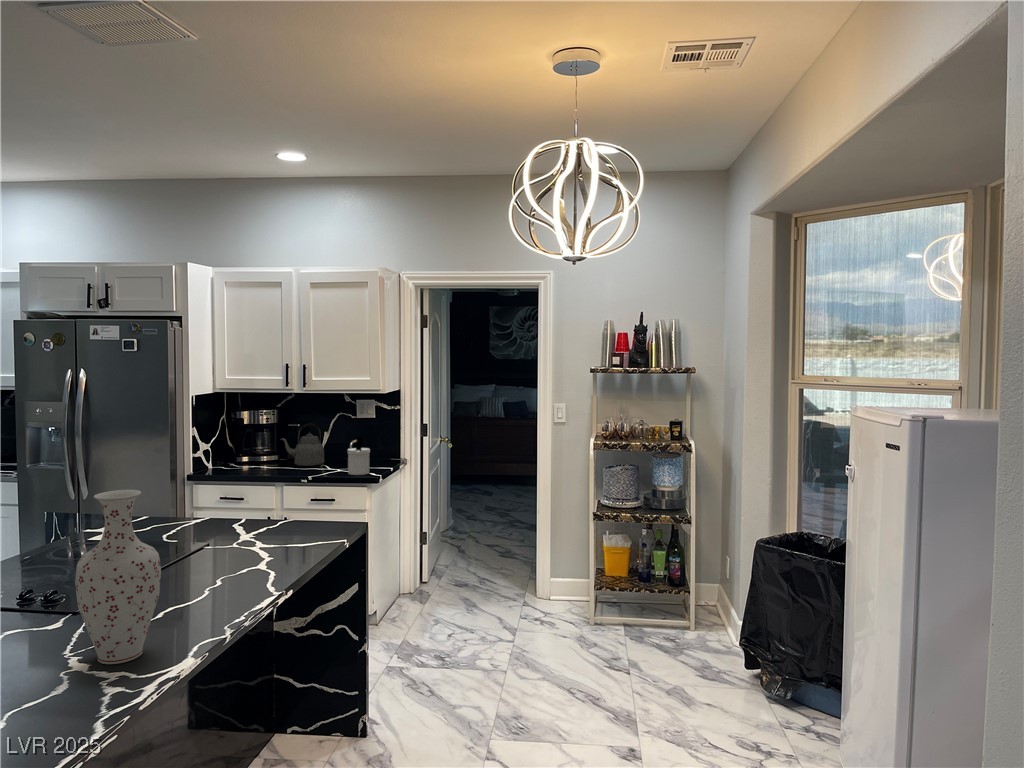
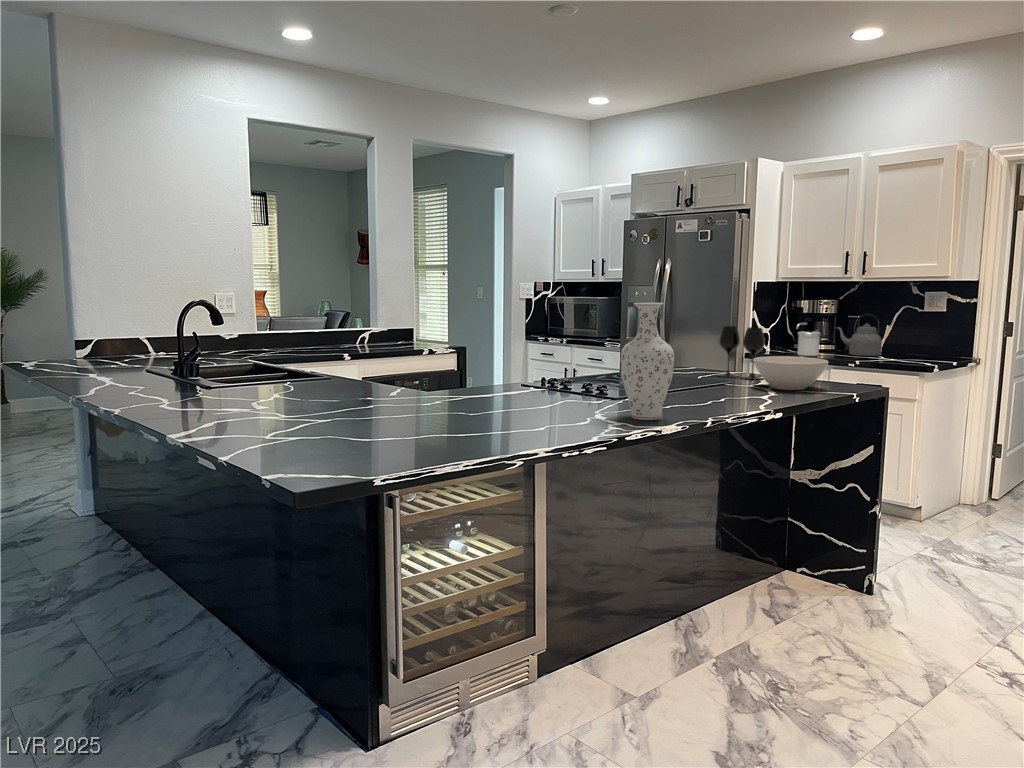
soap dispenser: present [347,437,370,475] -> present [796,320,821,356]
wine glass: none [175,466,234,528] -> present [718,326,765,380]
bowl: none [228,498,311,542] -> present [753,356,828,390]

